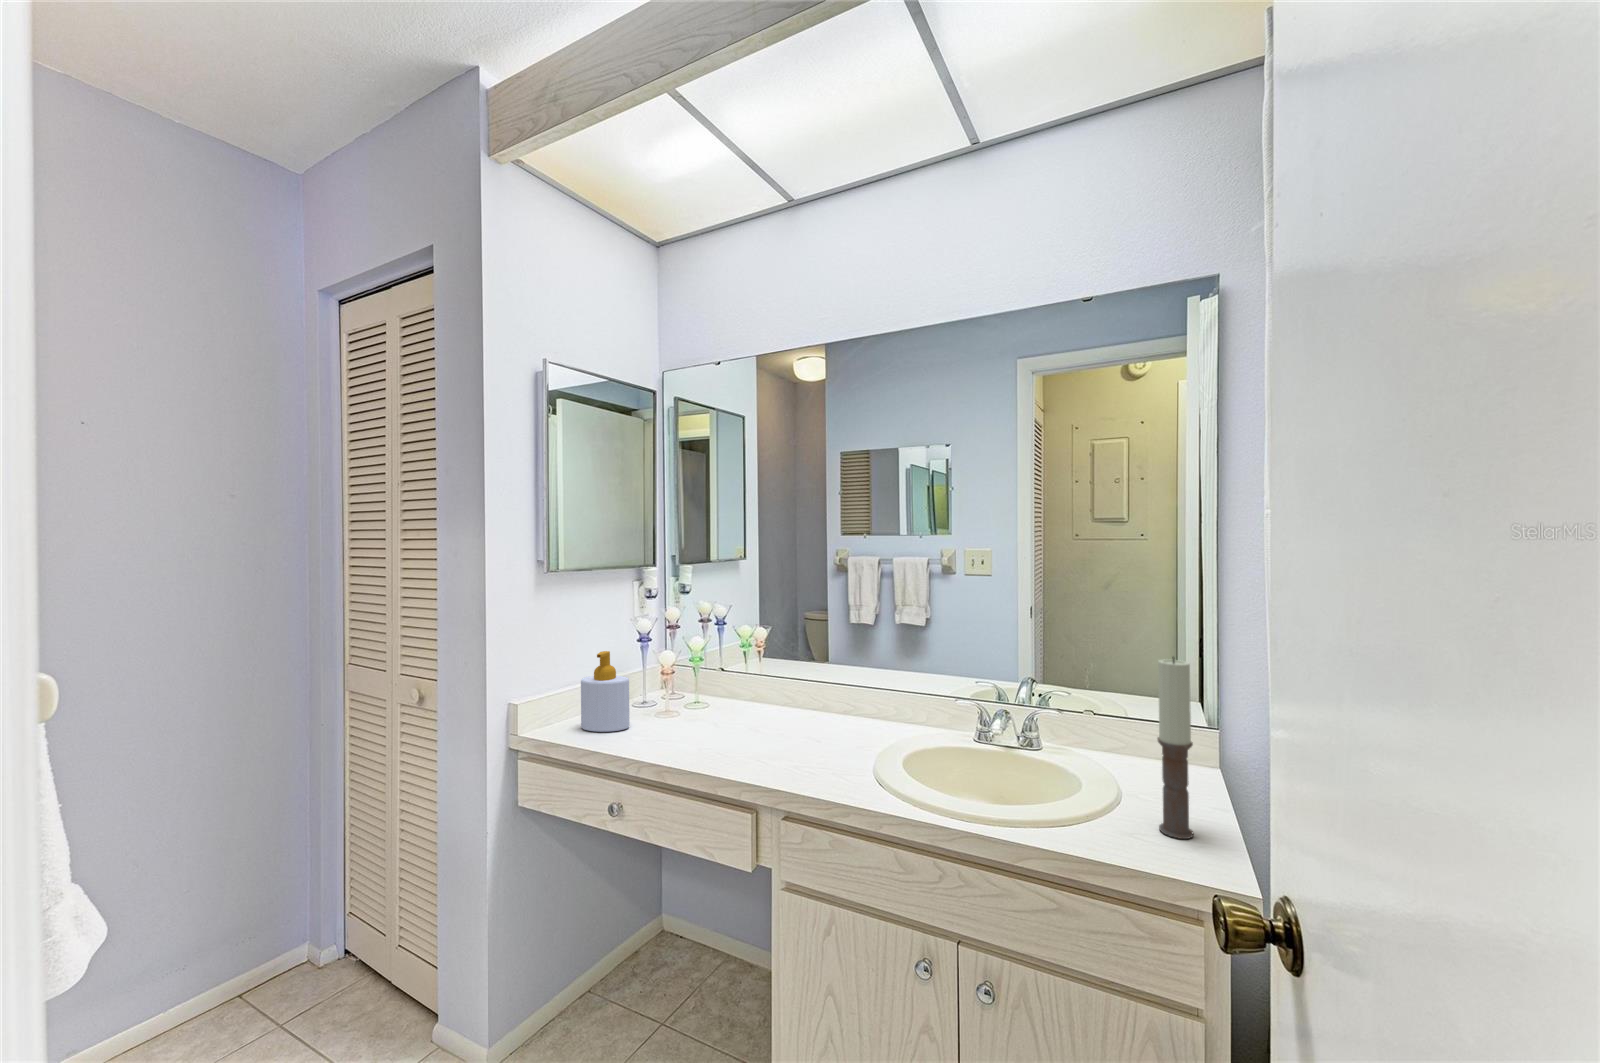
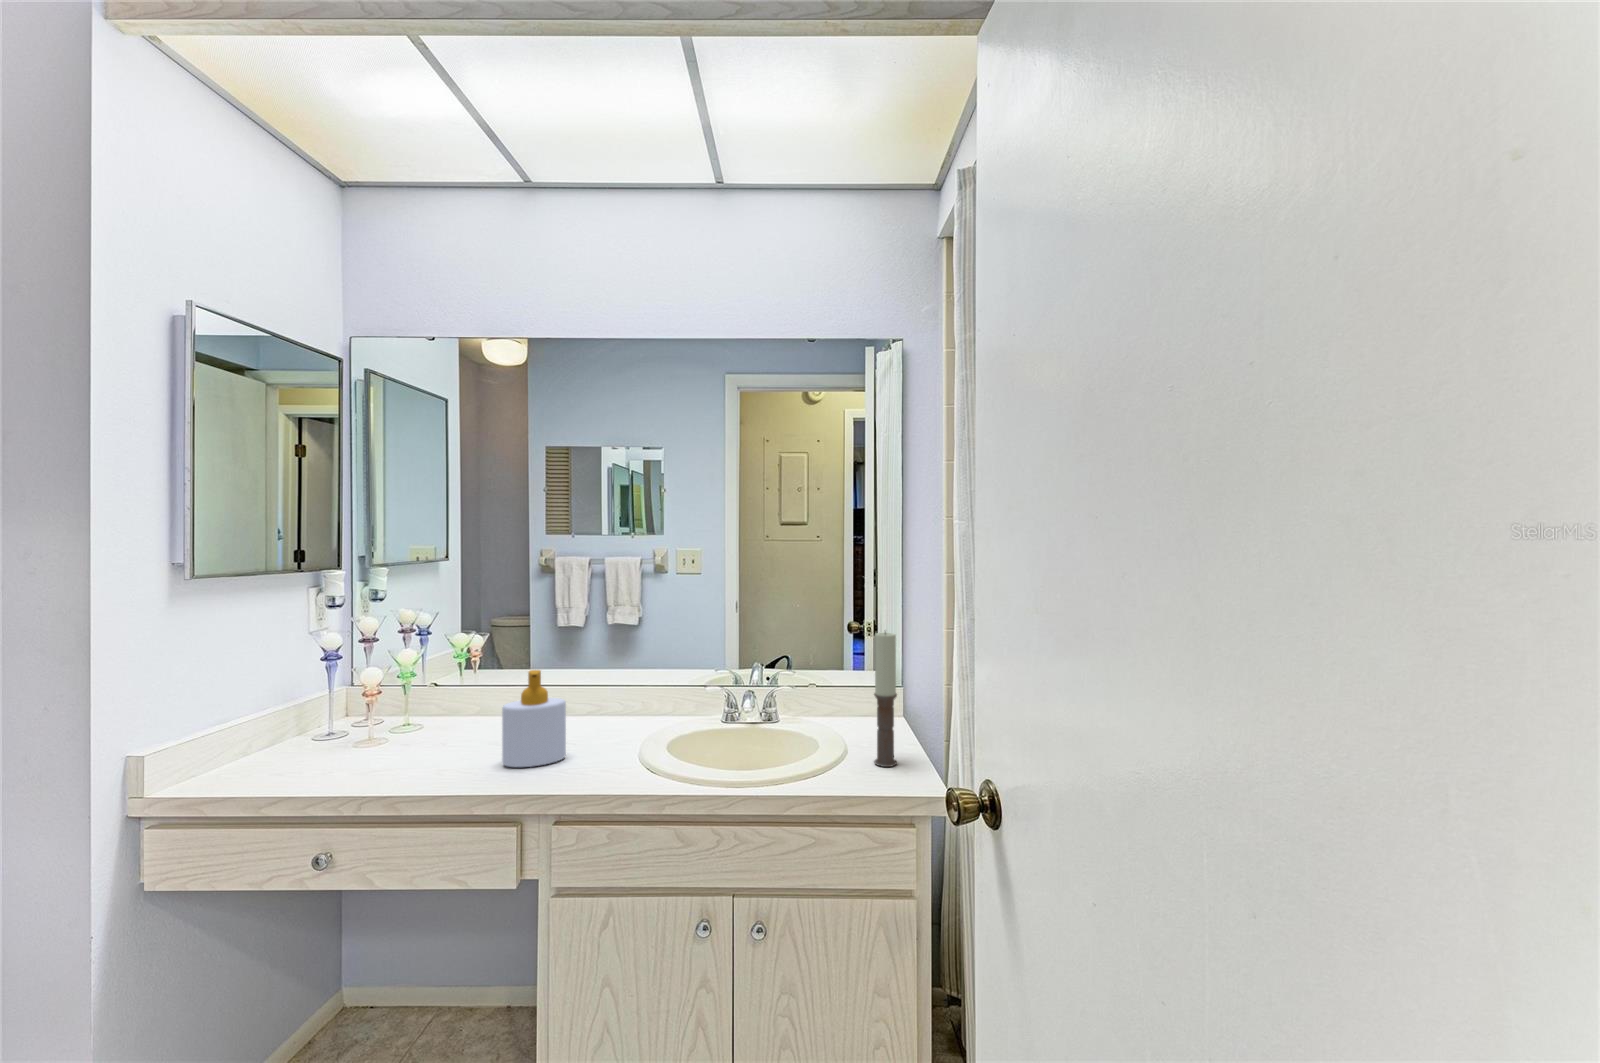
soap bottle: present [581,651,629,732] -> present [502,670,566,767]

